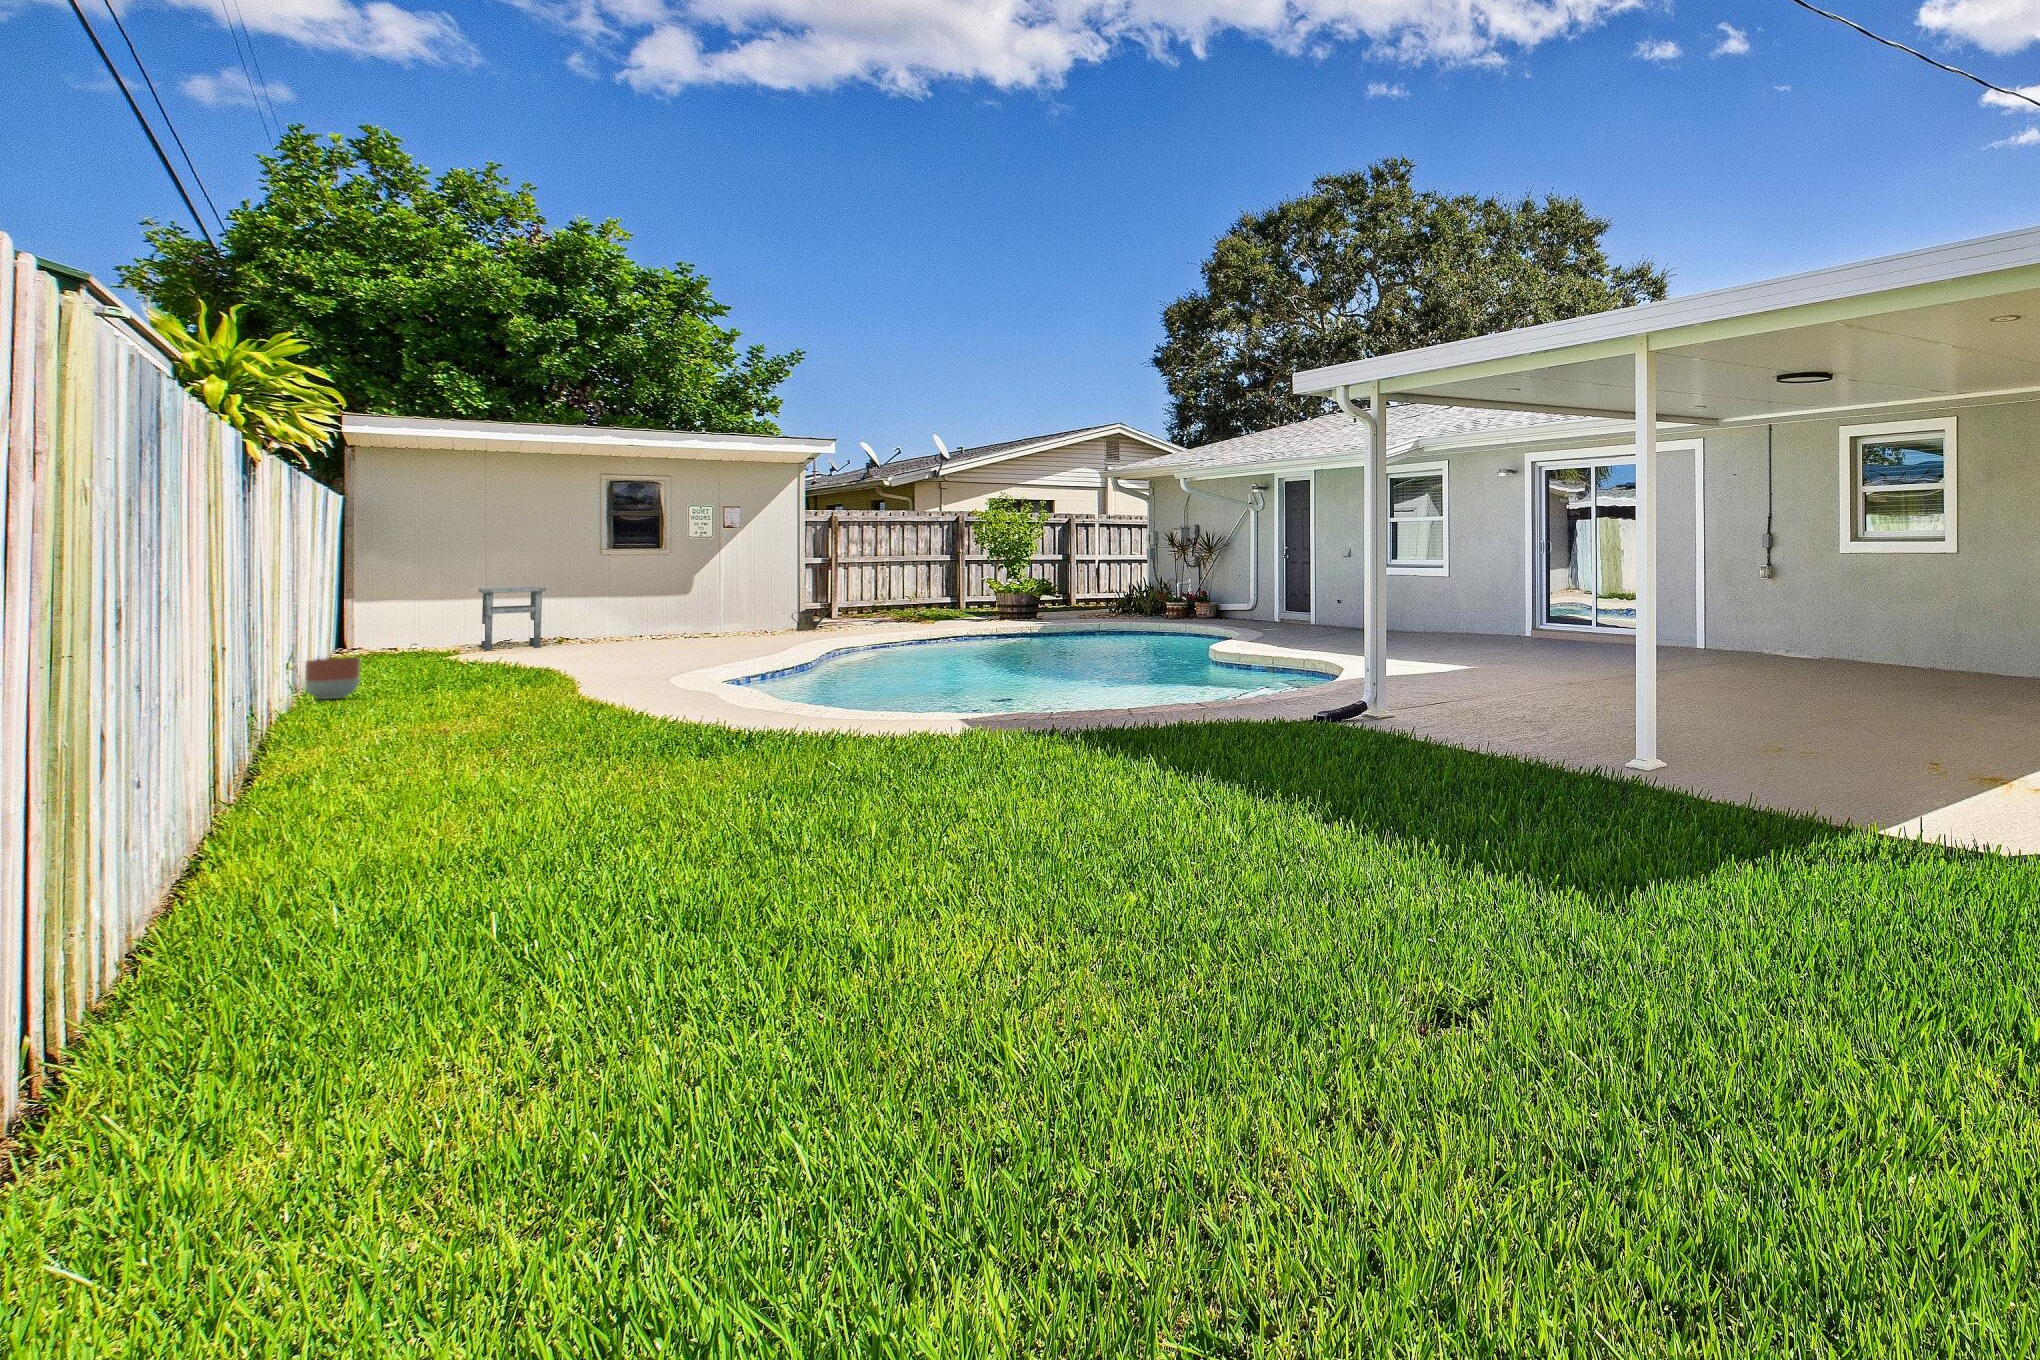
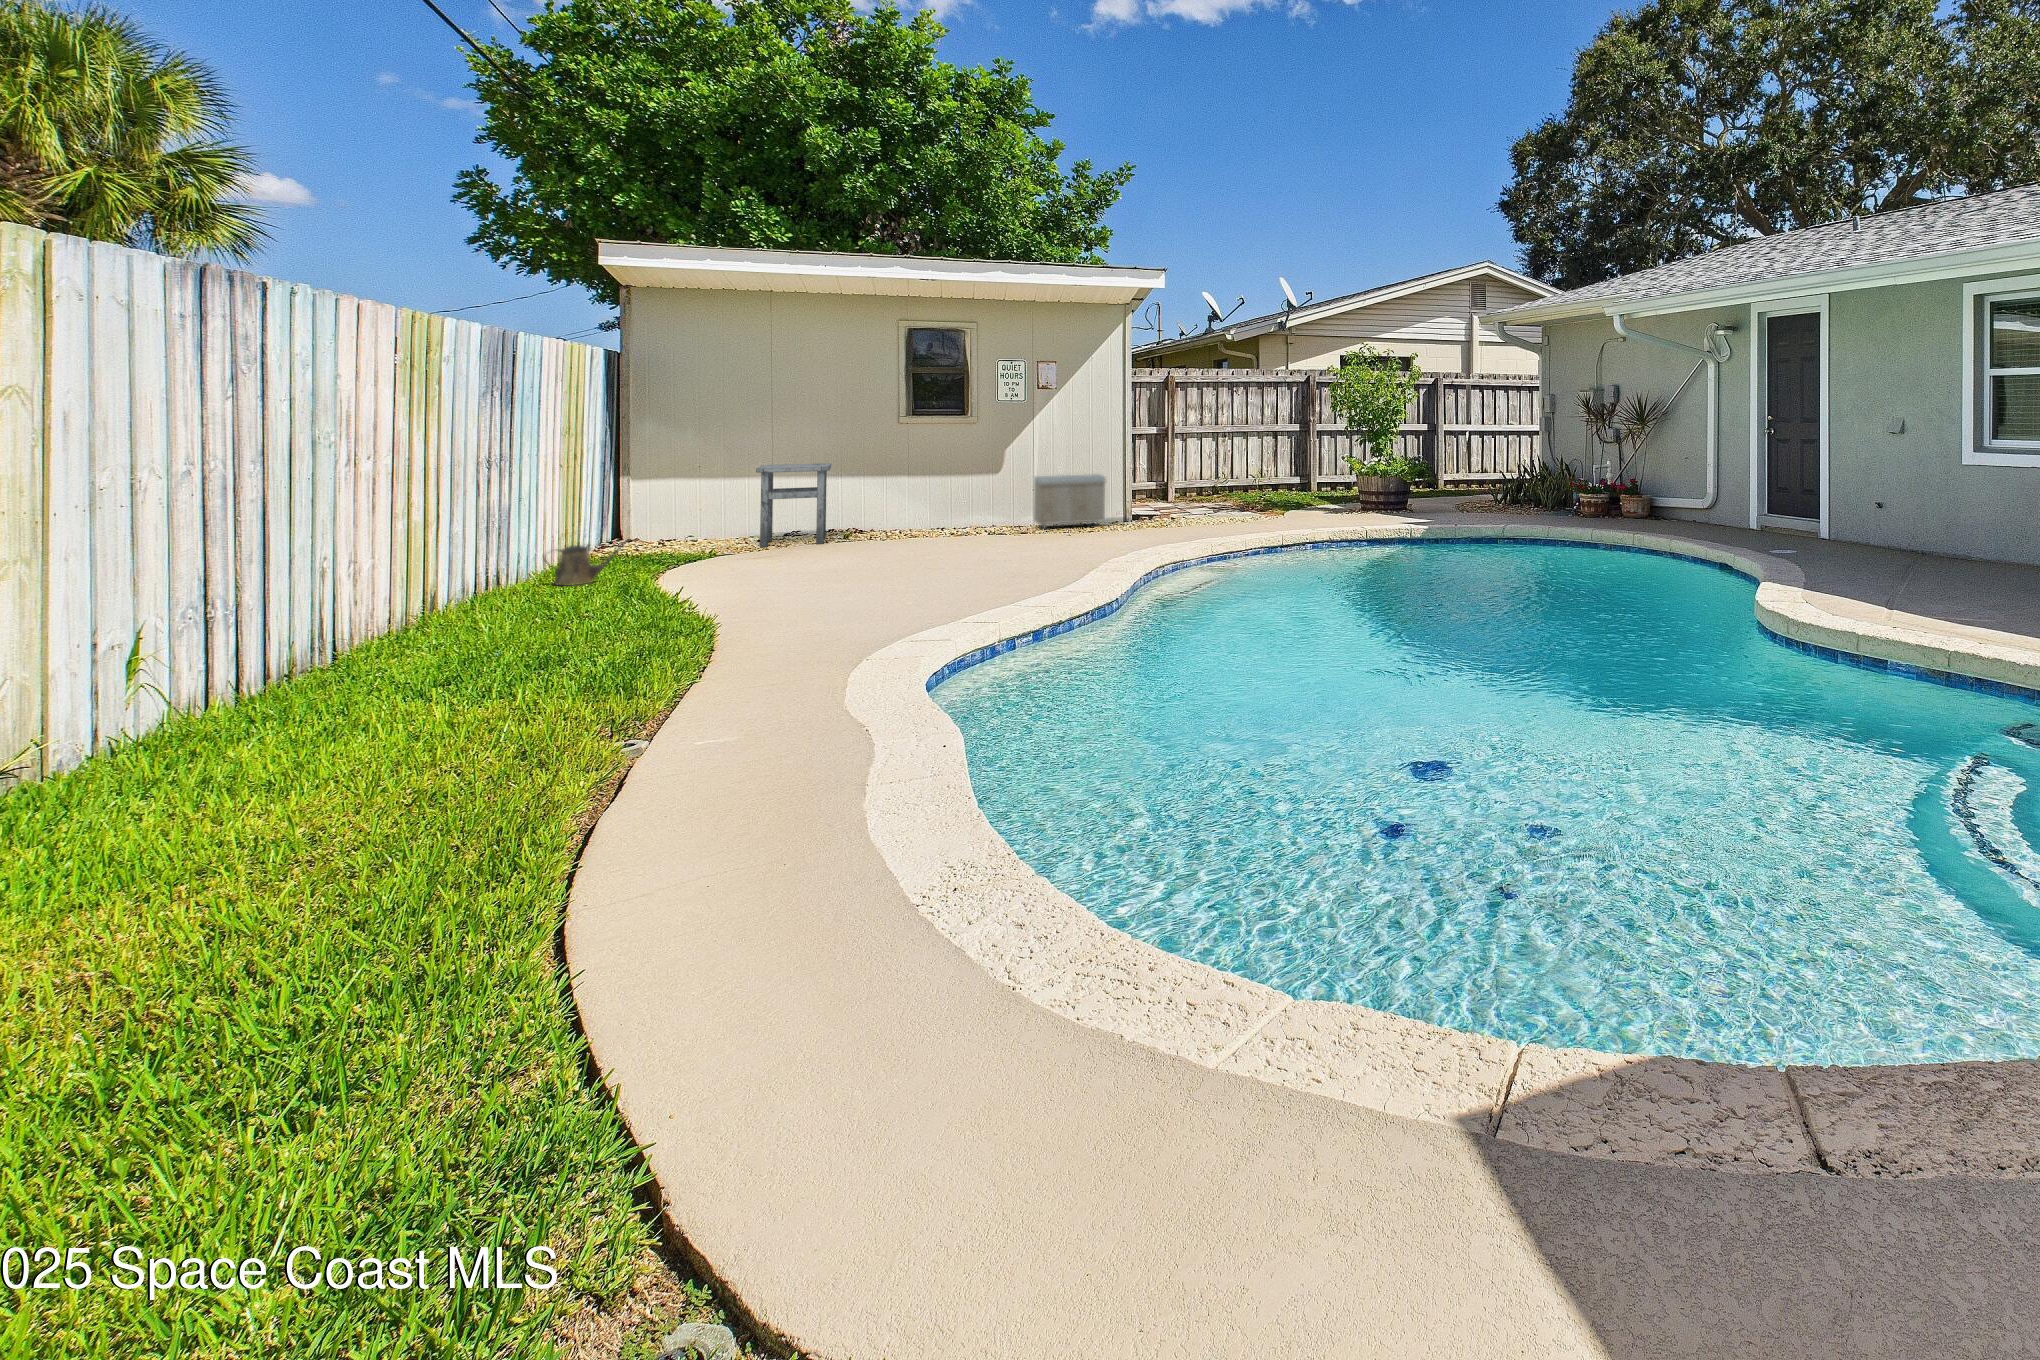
storage bench: none [719,594,783,635] -> present [1034,474,1106,528]
watering can: present [791,608,833,630] -> present [544,538,630,586]
planter: present [305,657,360,699] -> none [61,661,192,761]

